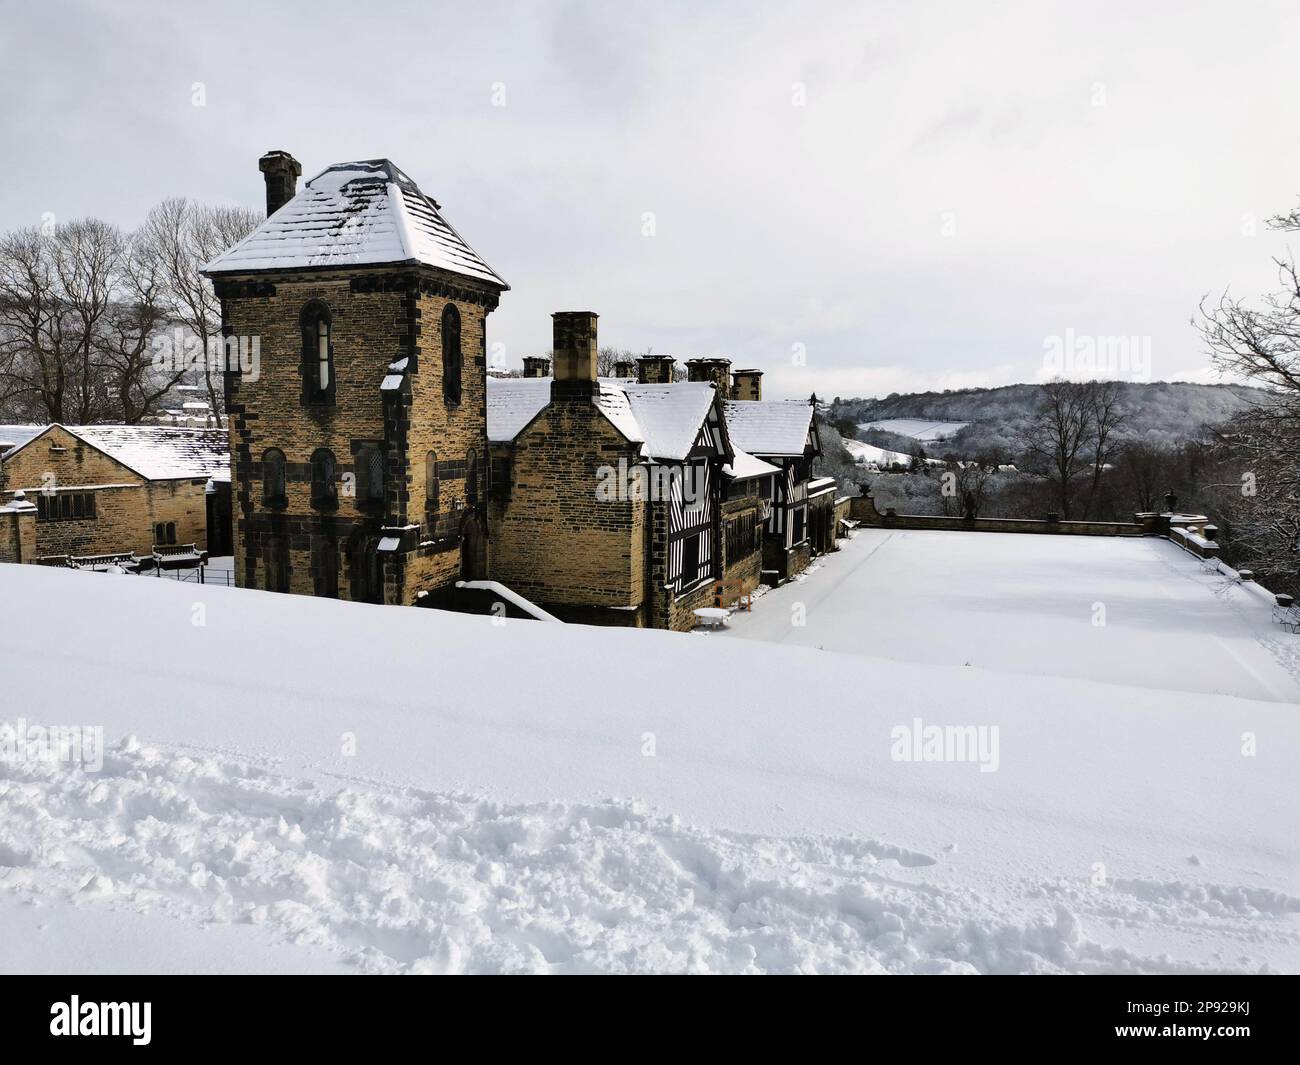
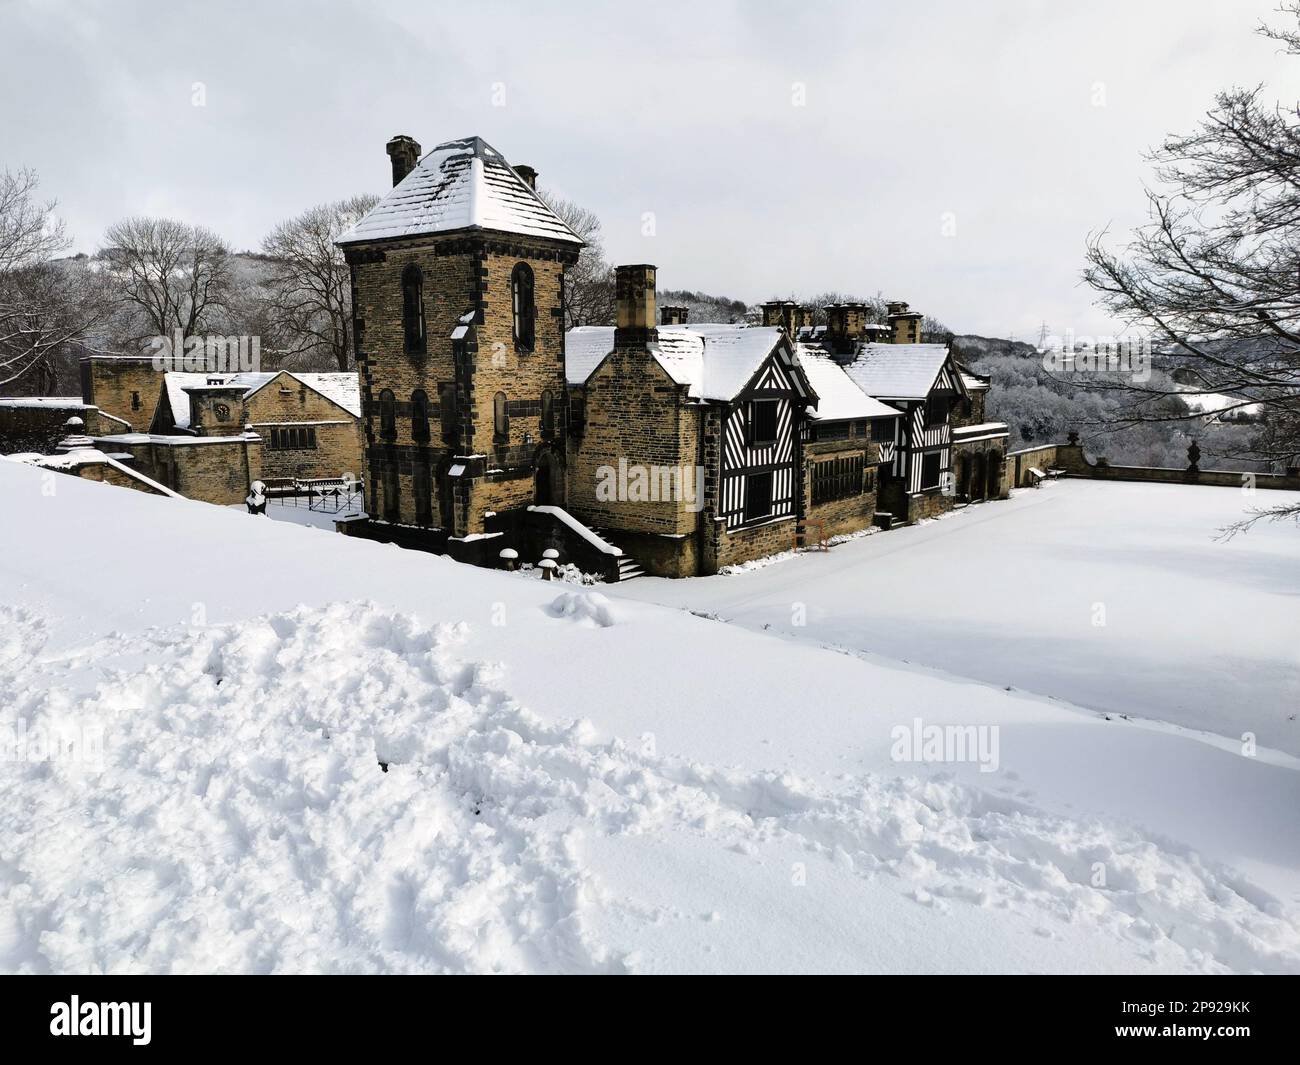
round table: present [694,608,730,630] -> none [754,544,790,566]

